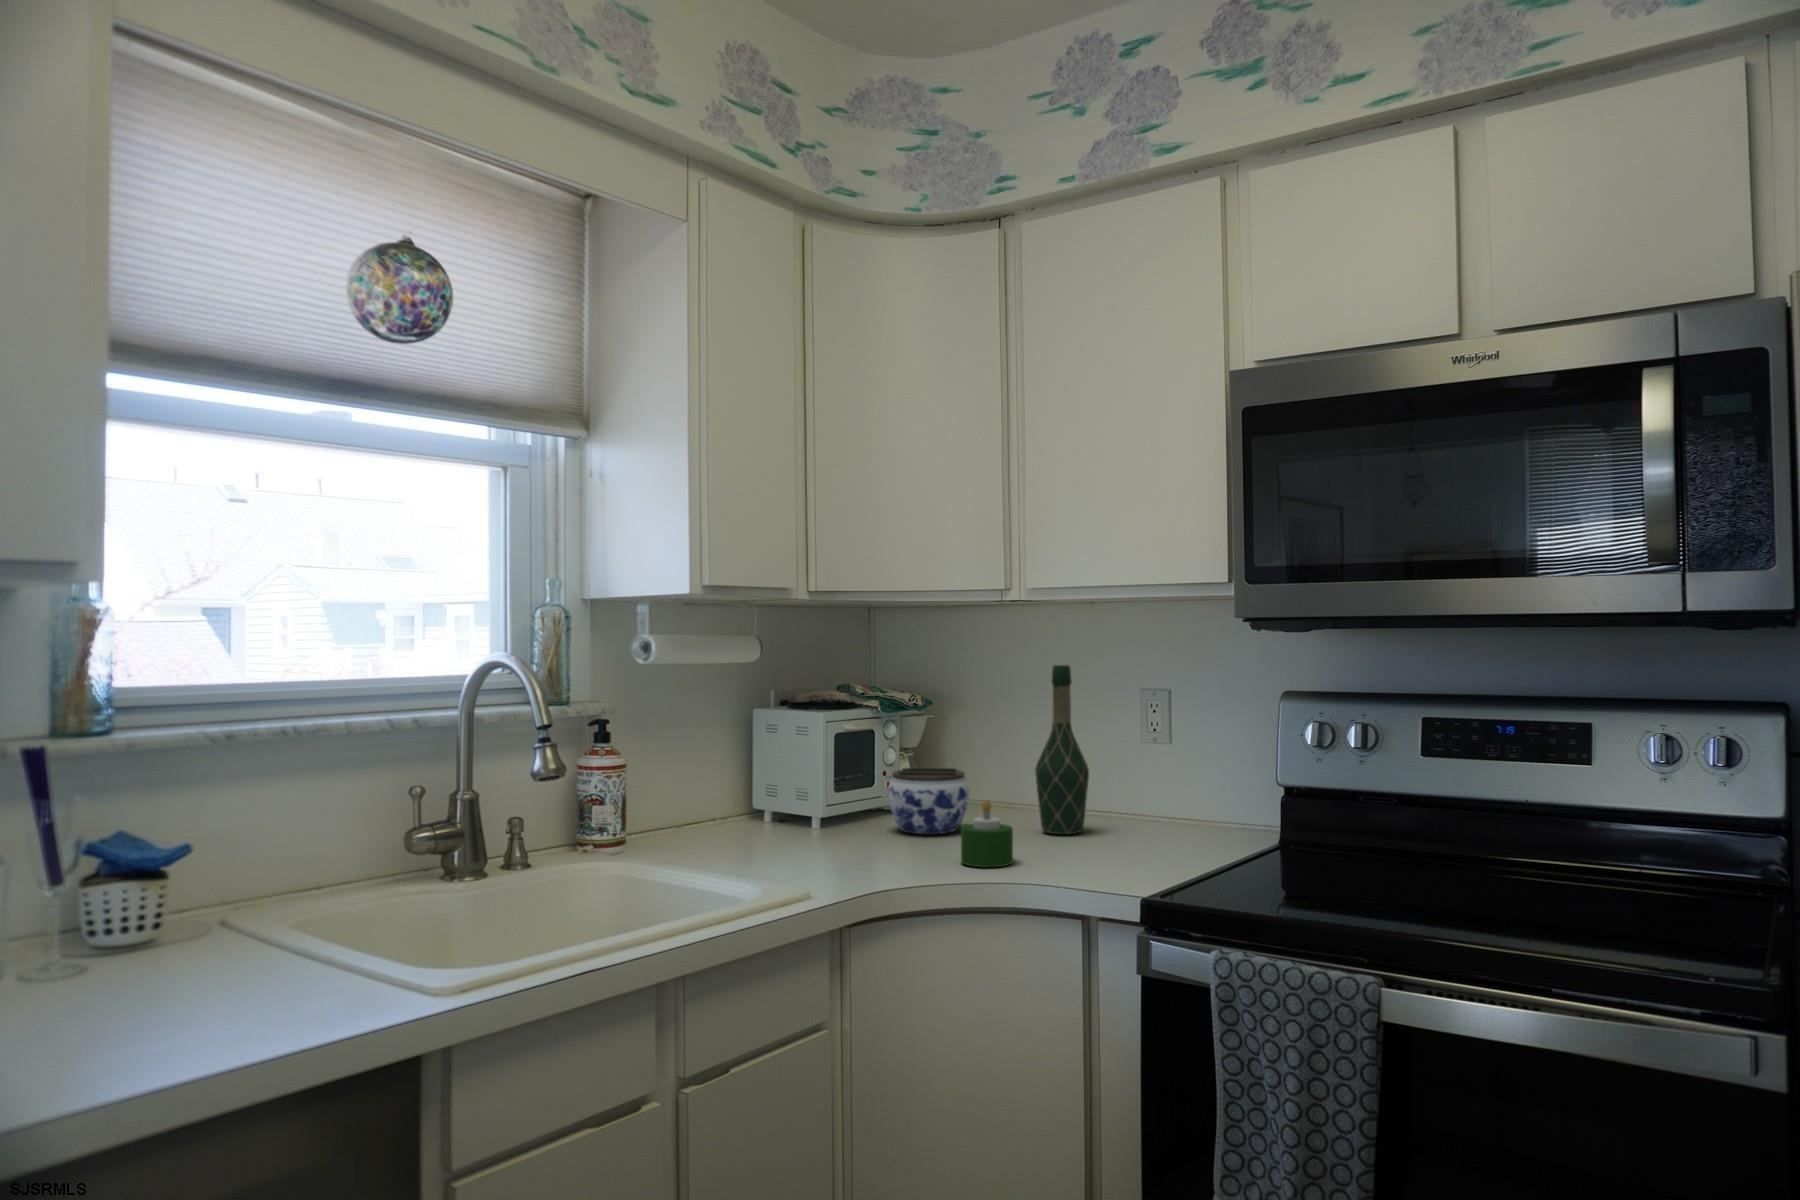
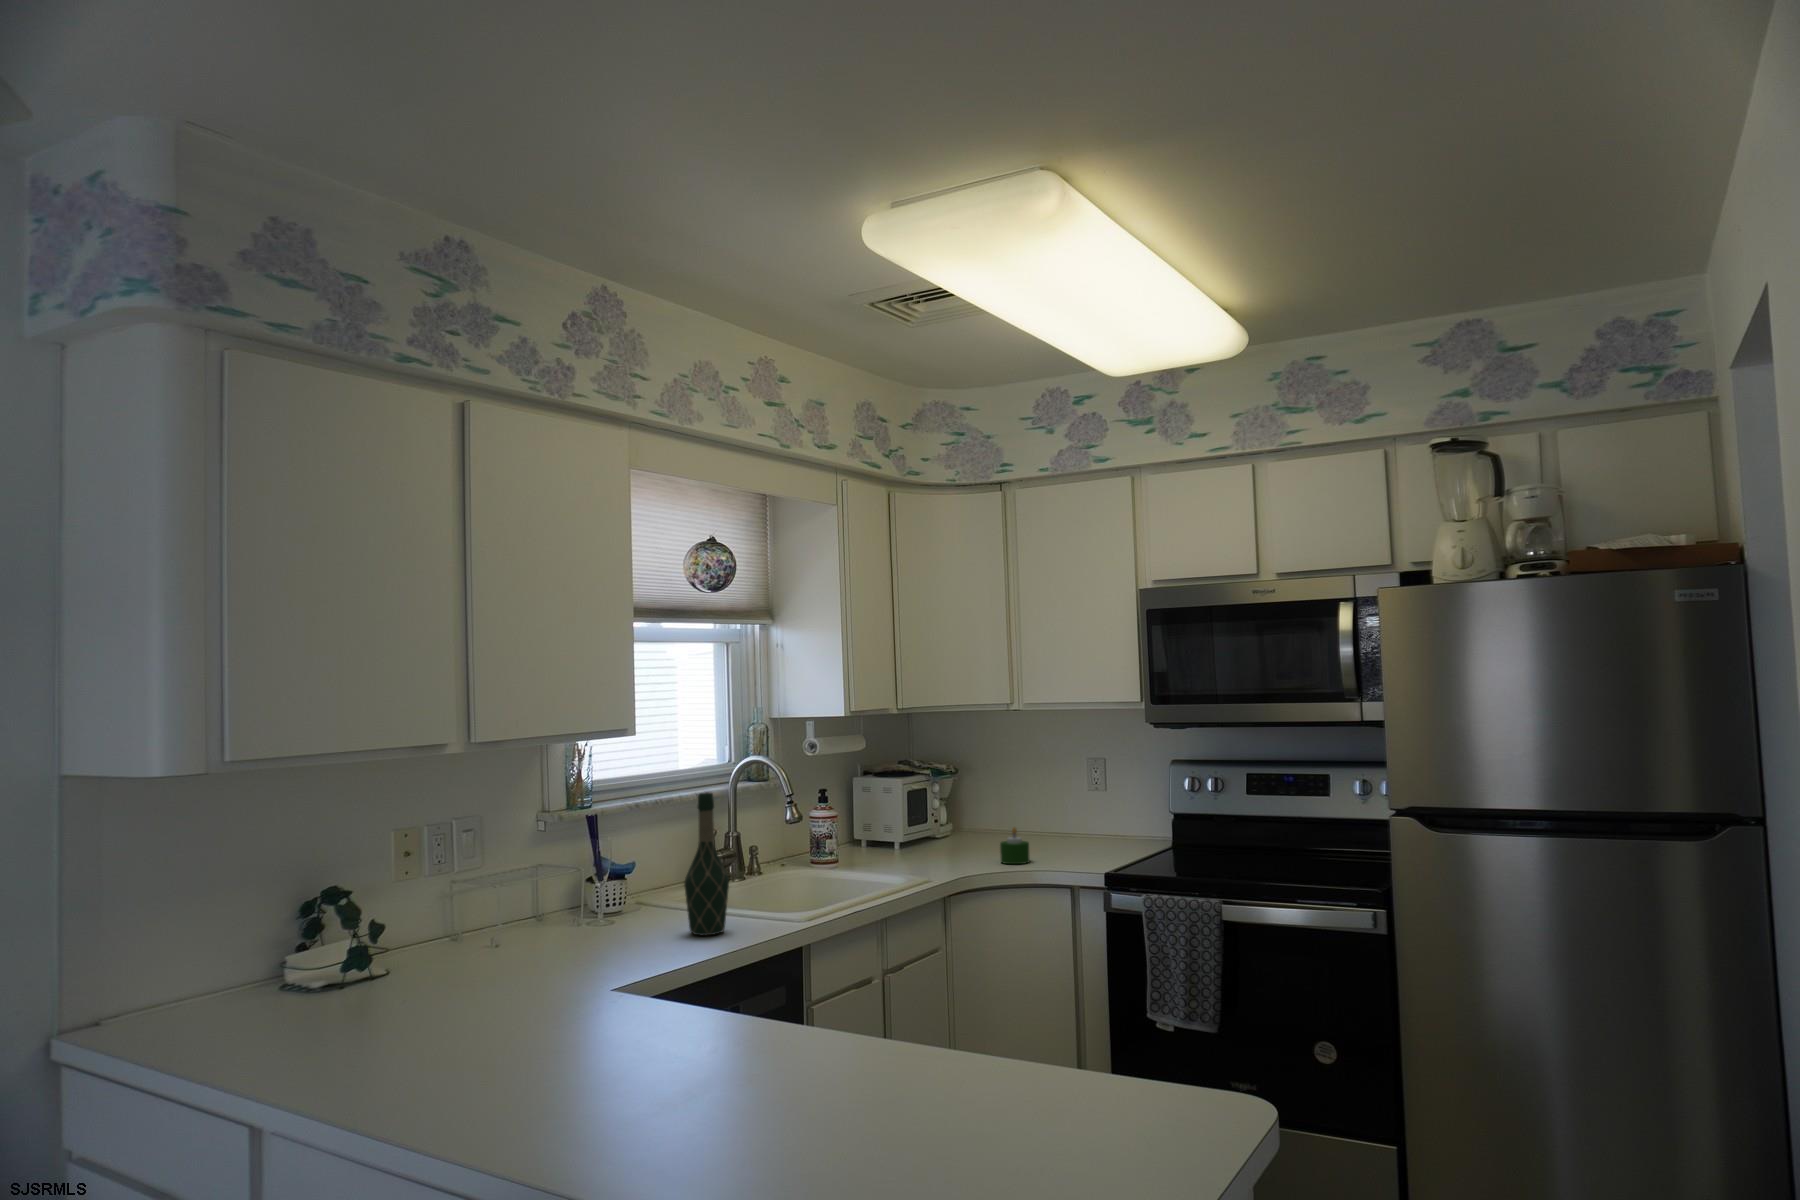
wine bottle: present [1035,665,1089,834] -> present [684,793,729,935]
jar: present [888,768,969,834] -> none [945,811,993,850]

